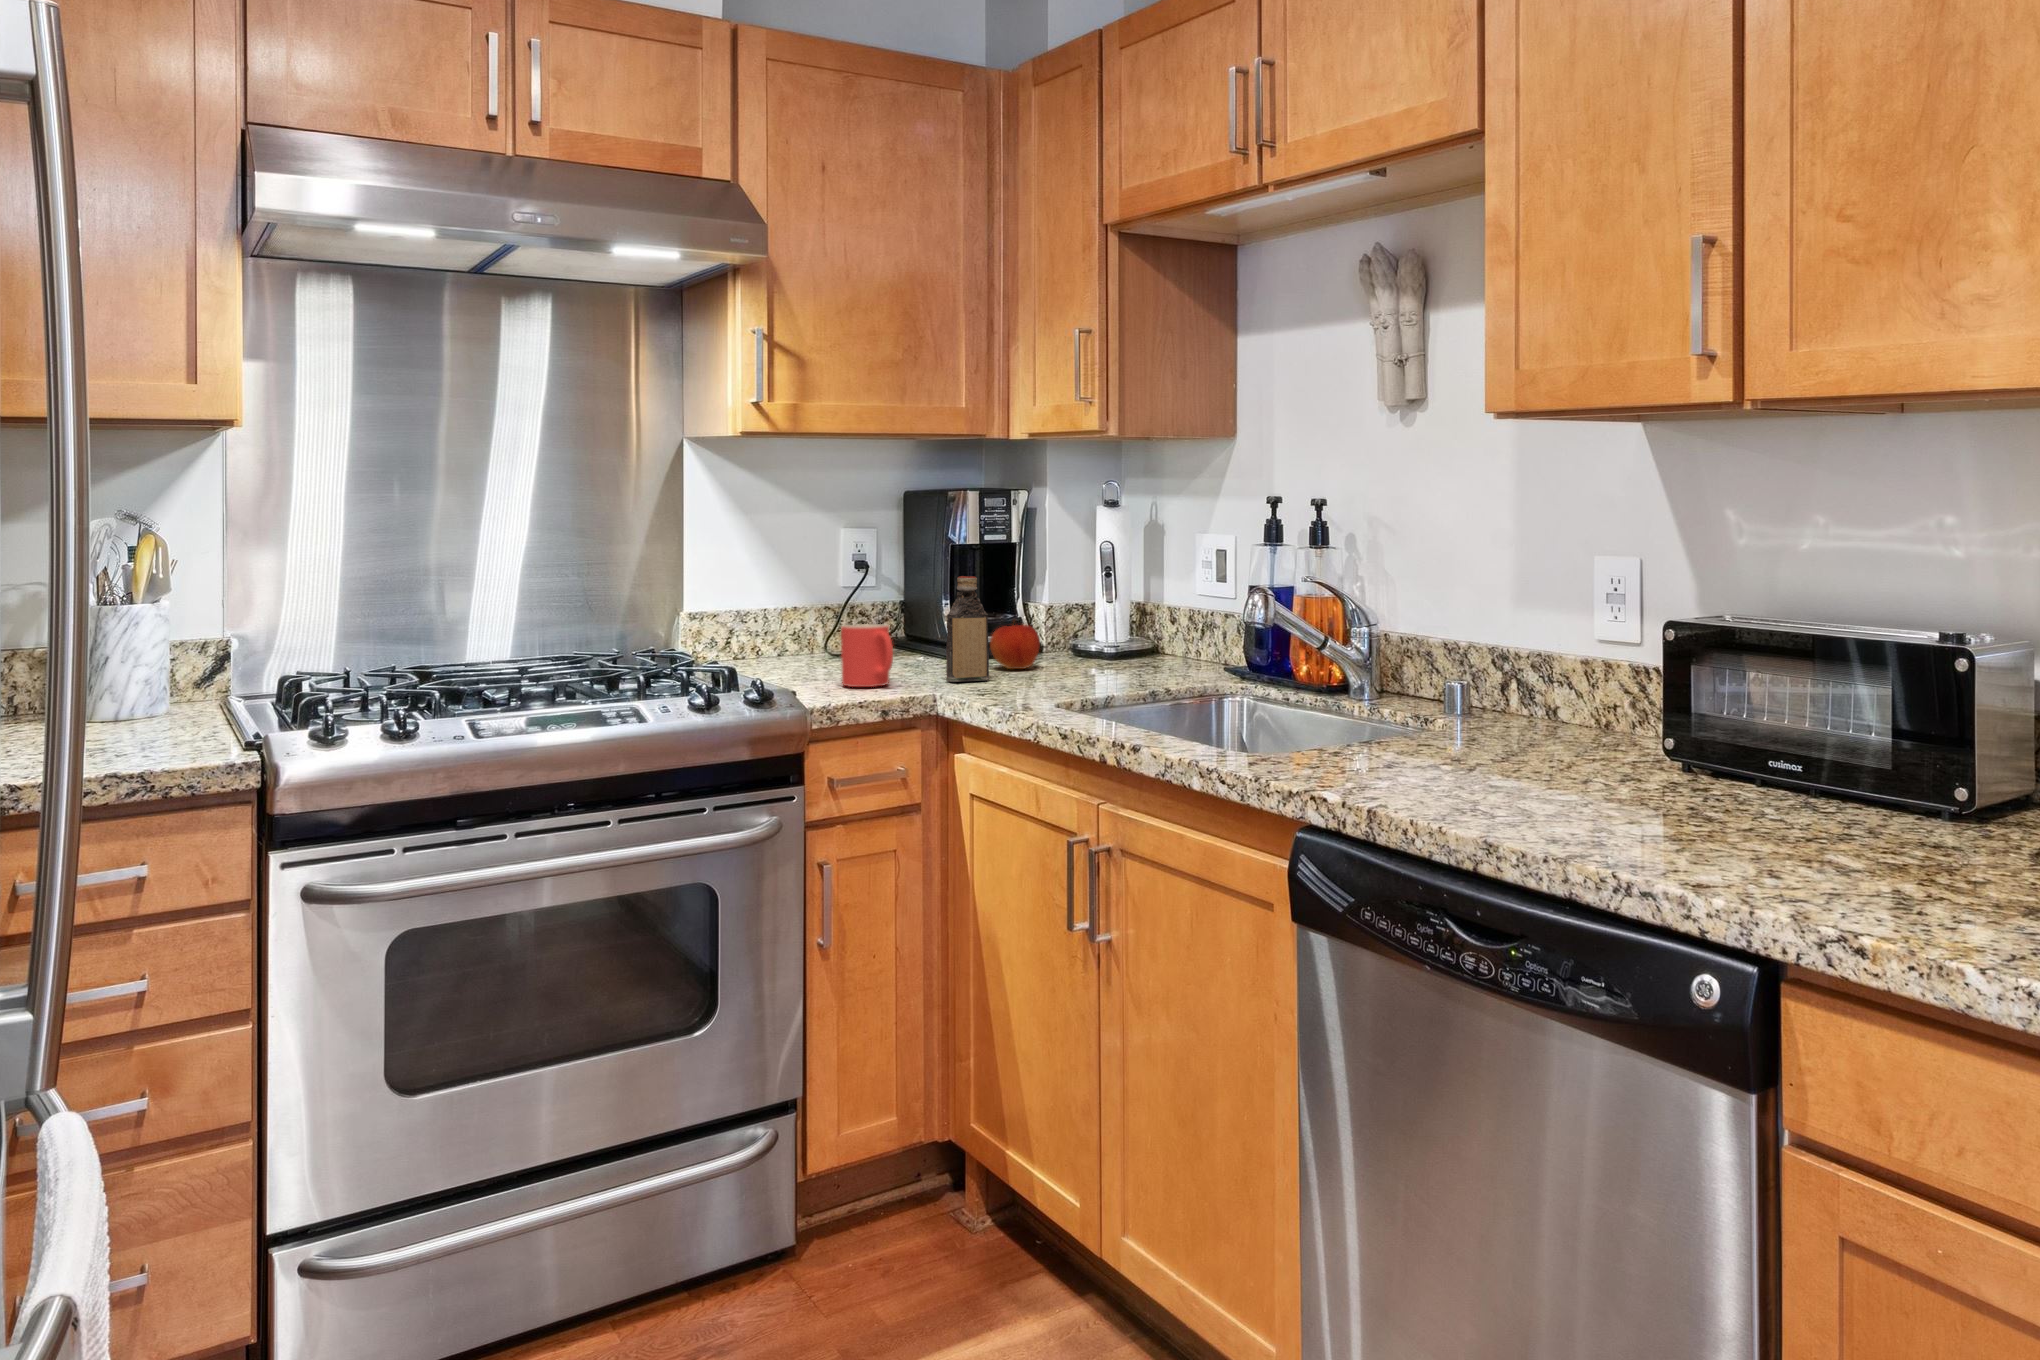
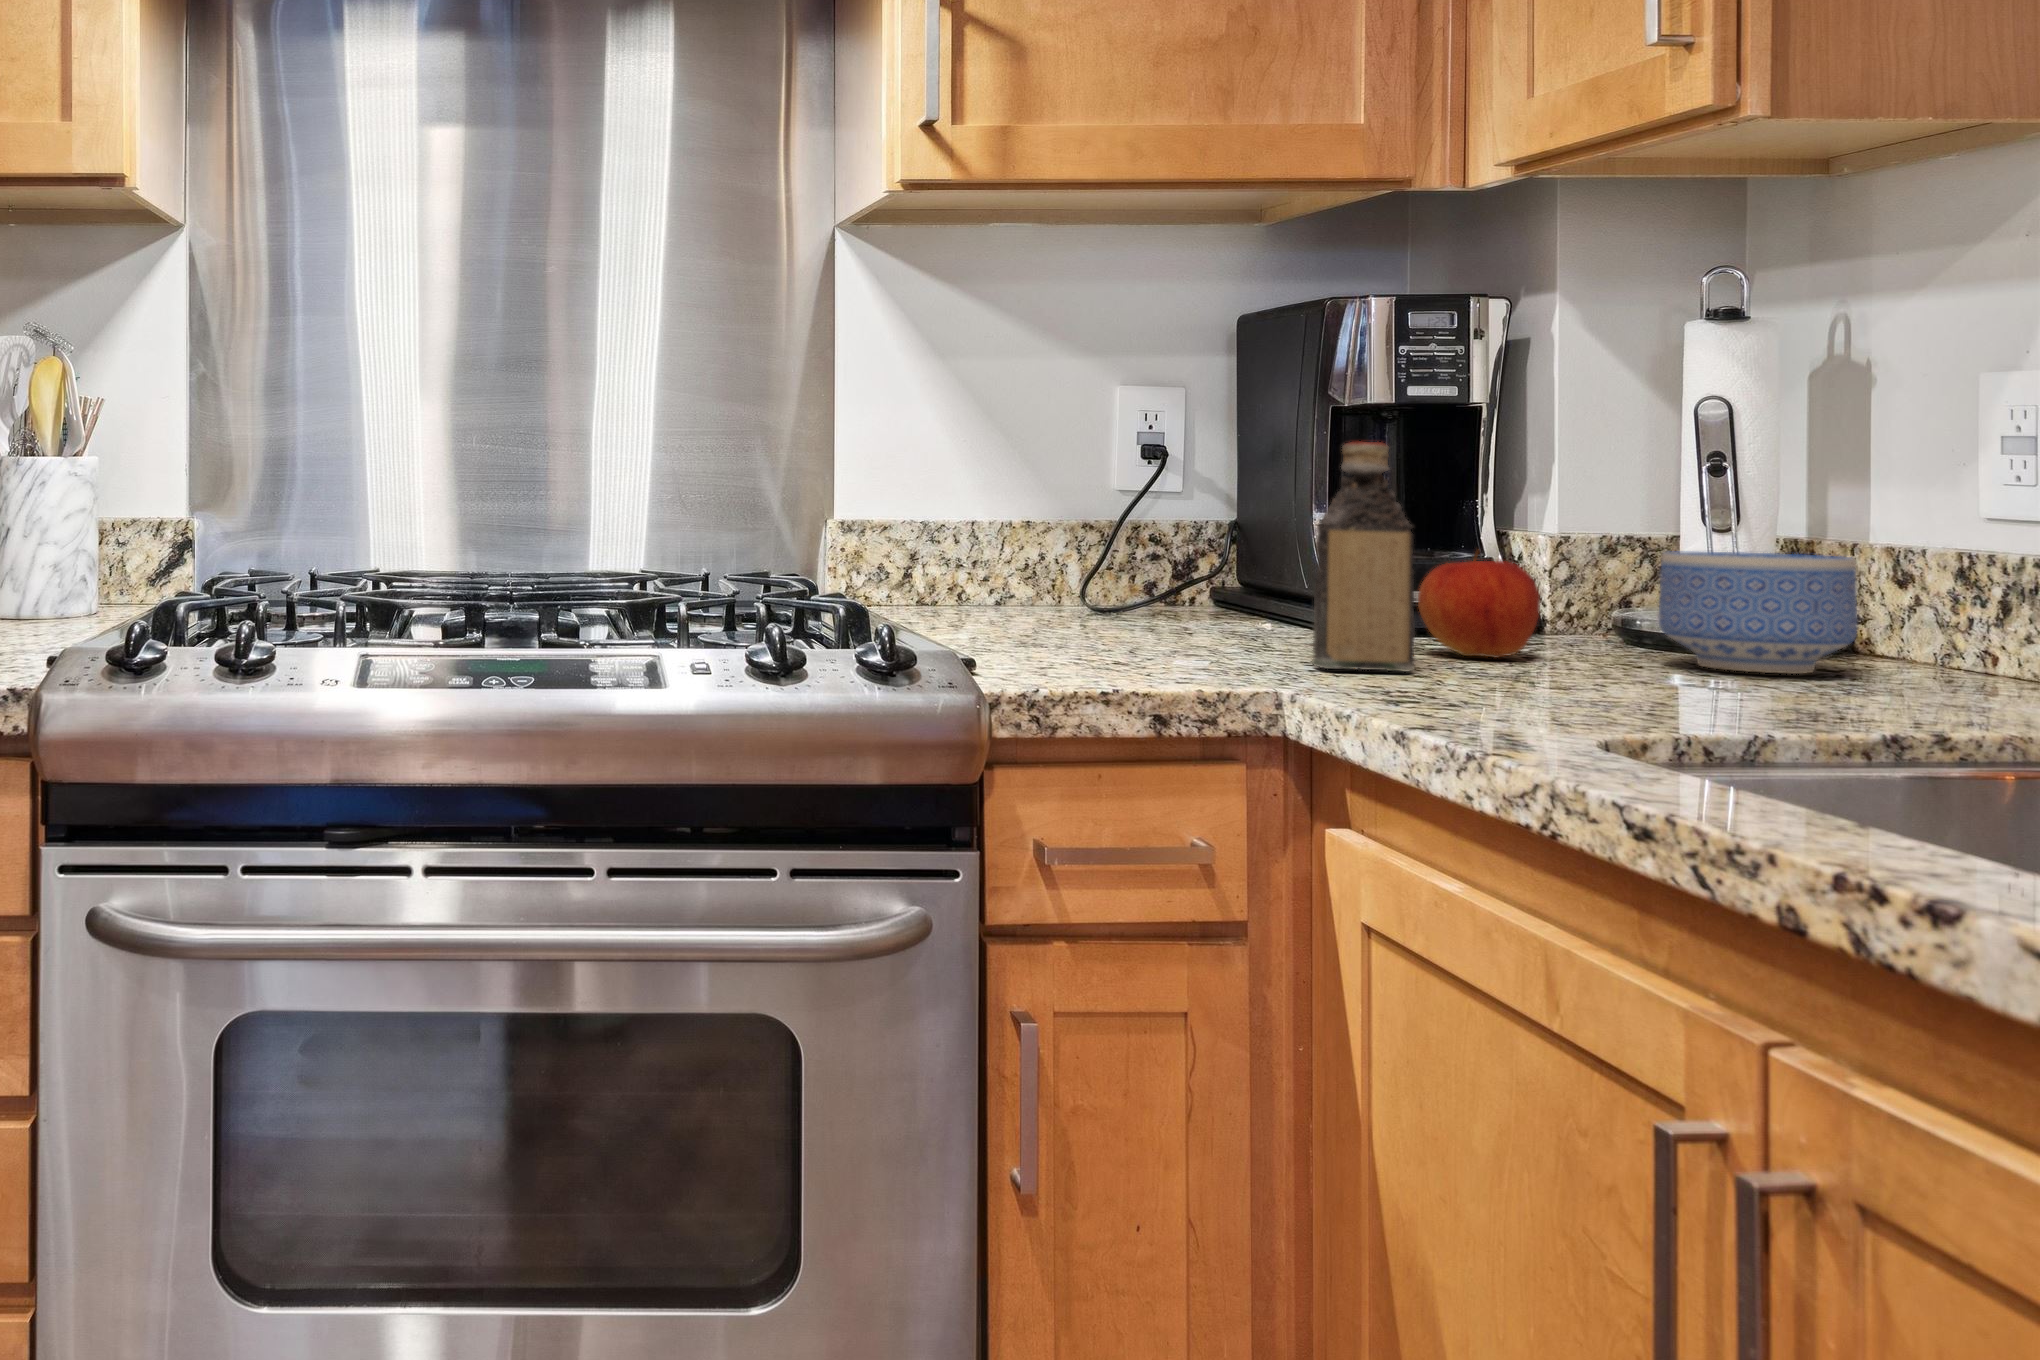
bowl: none [1086,615,1155,668] -> present [1659,551,1857,674]
mug: present [841,624,893,687] -> none [1083,537,1190,664]

